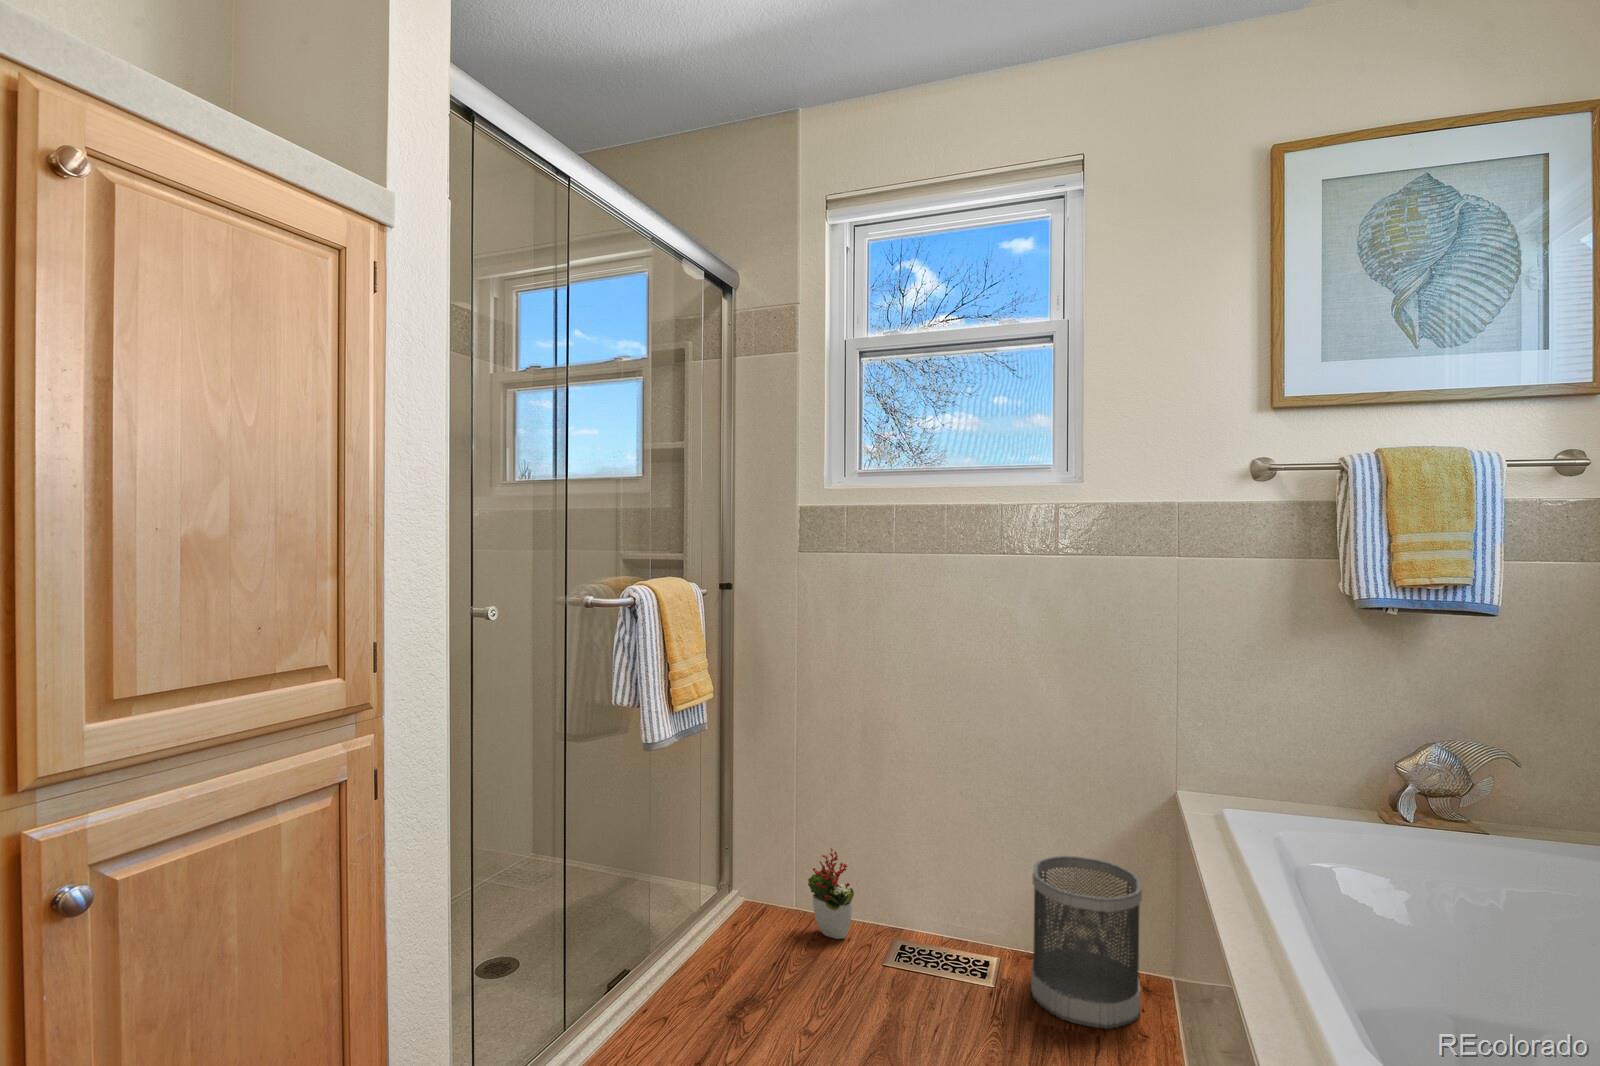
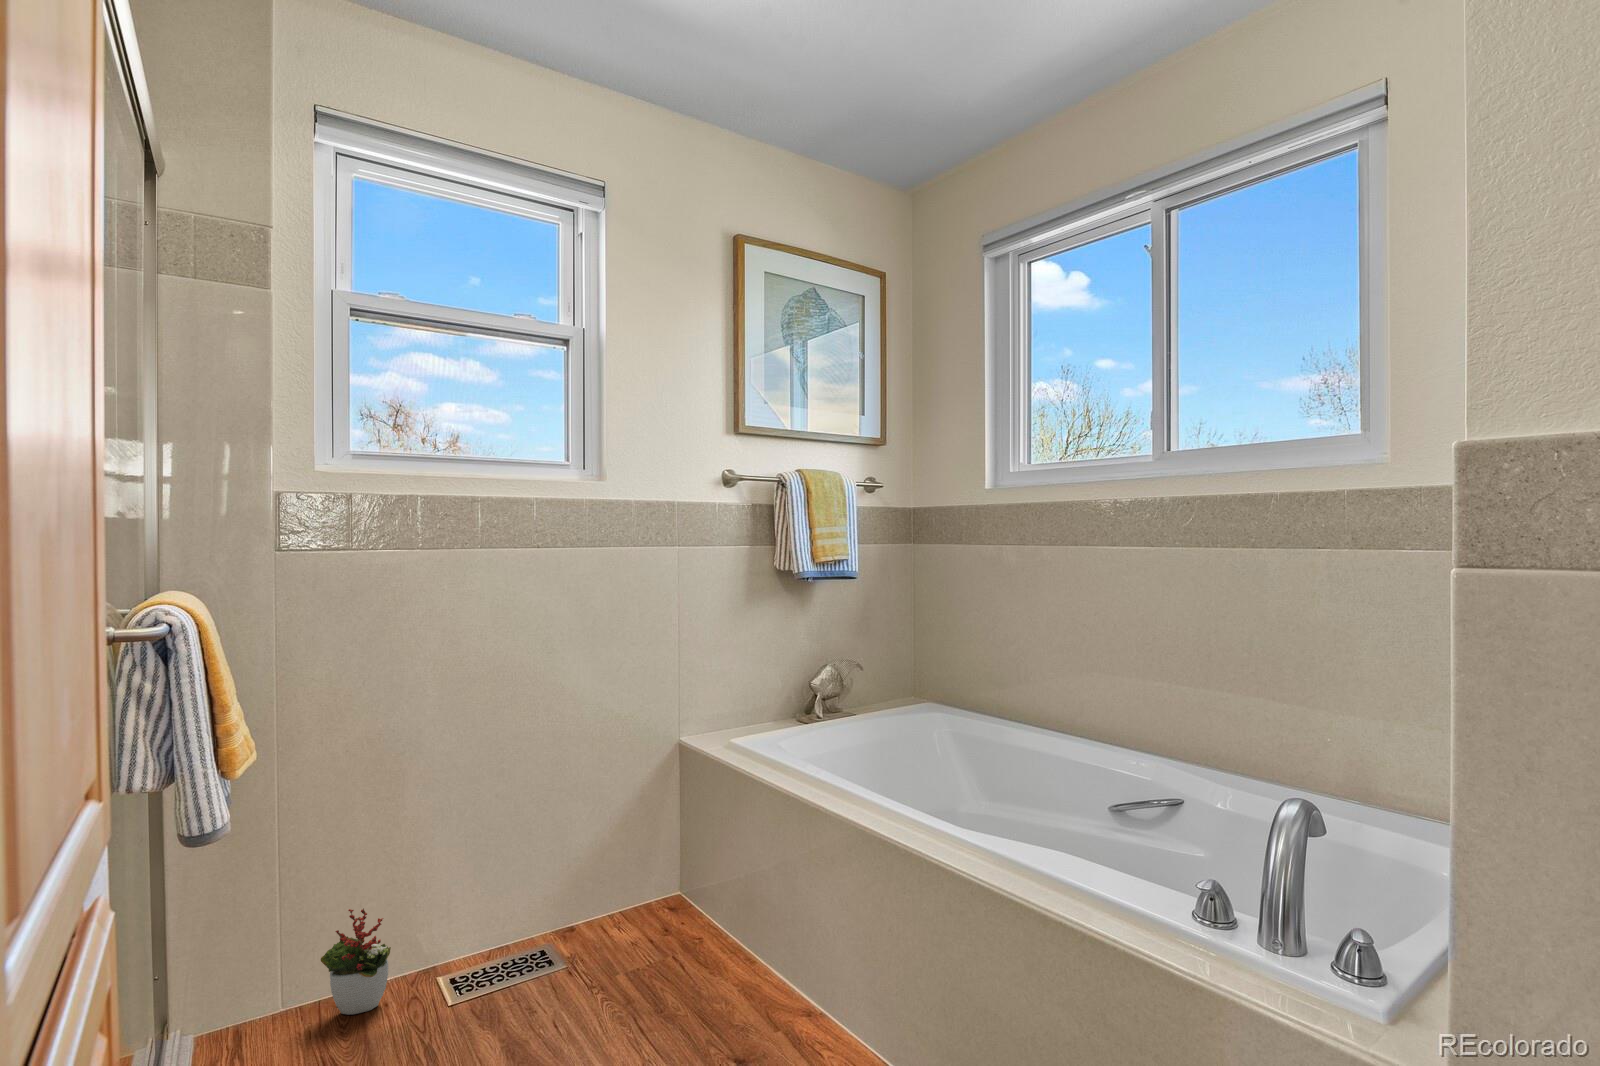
wastebasket: present [1031,856,1142,1029] -> none [591,814,686,961]

